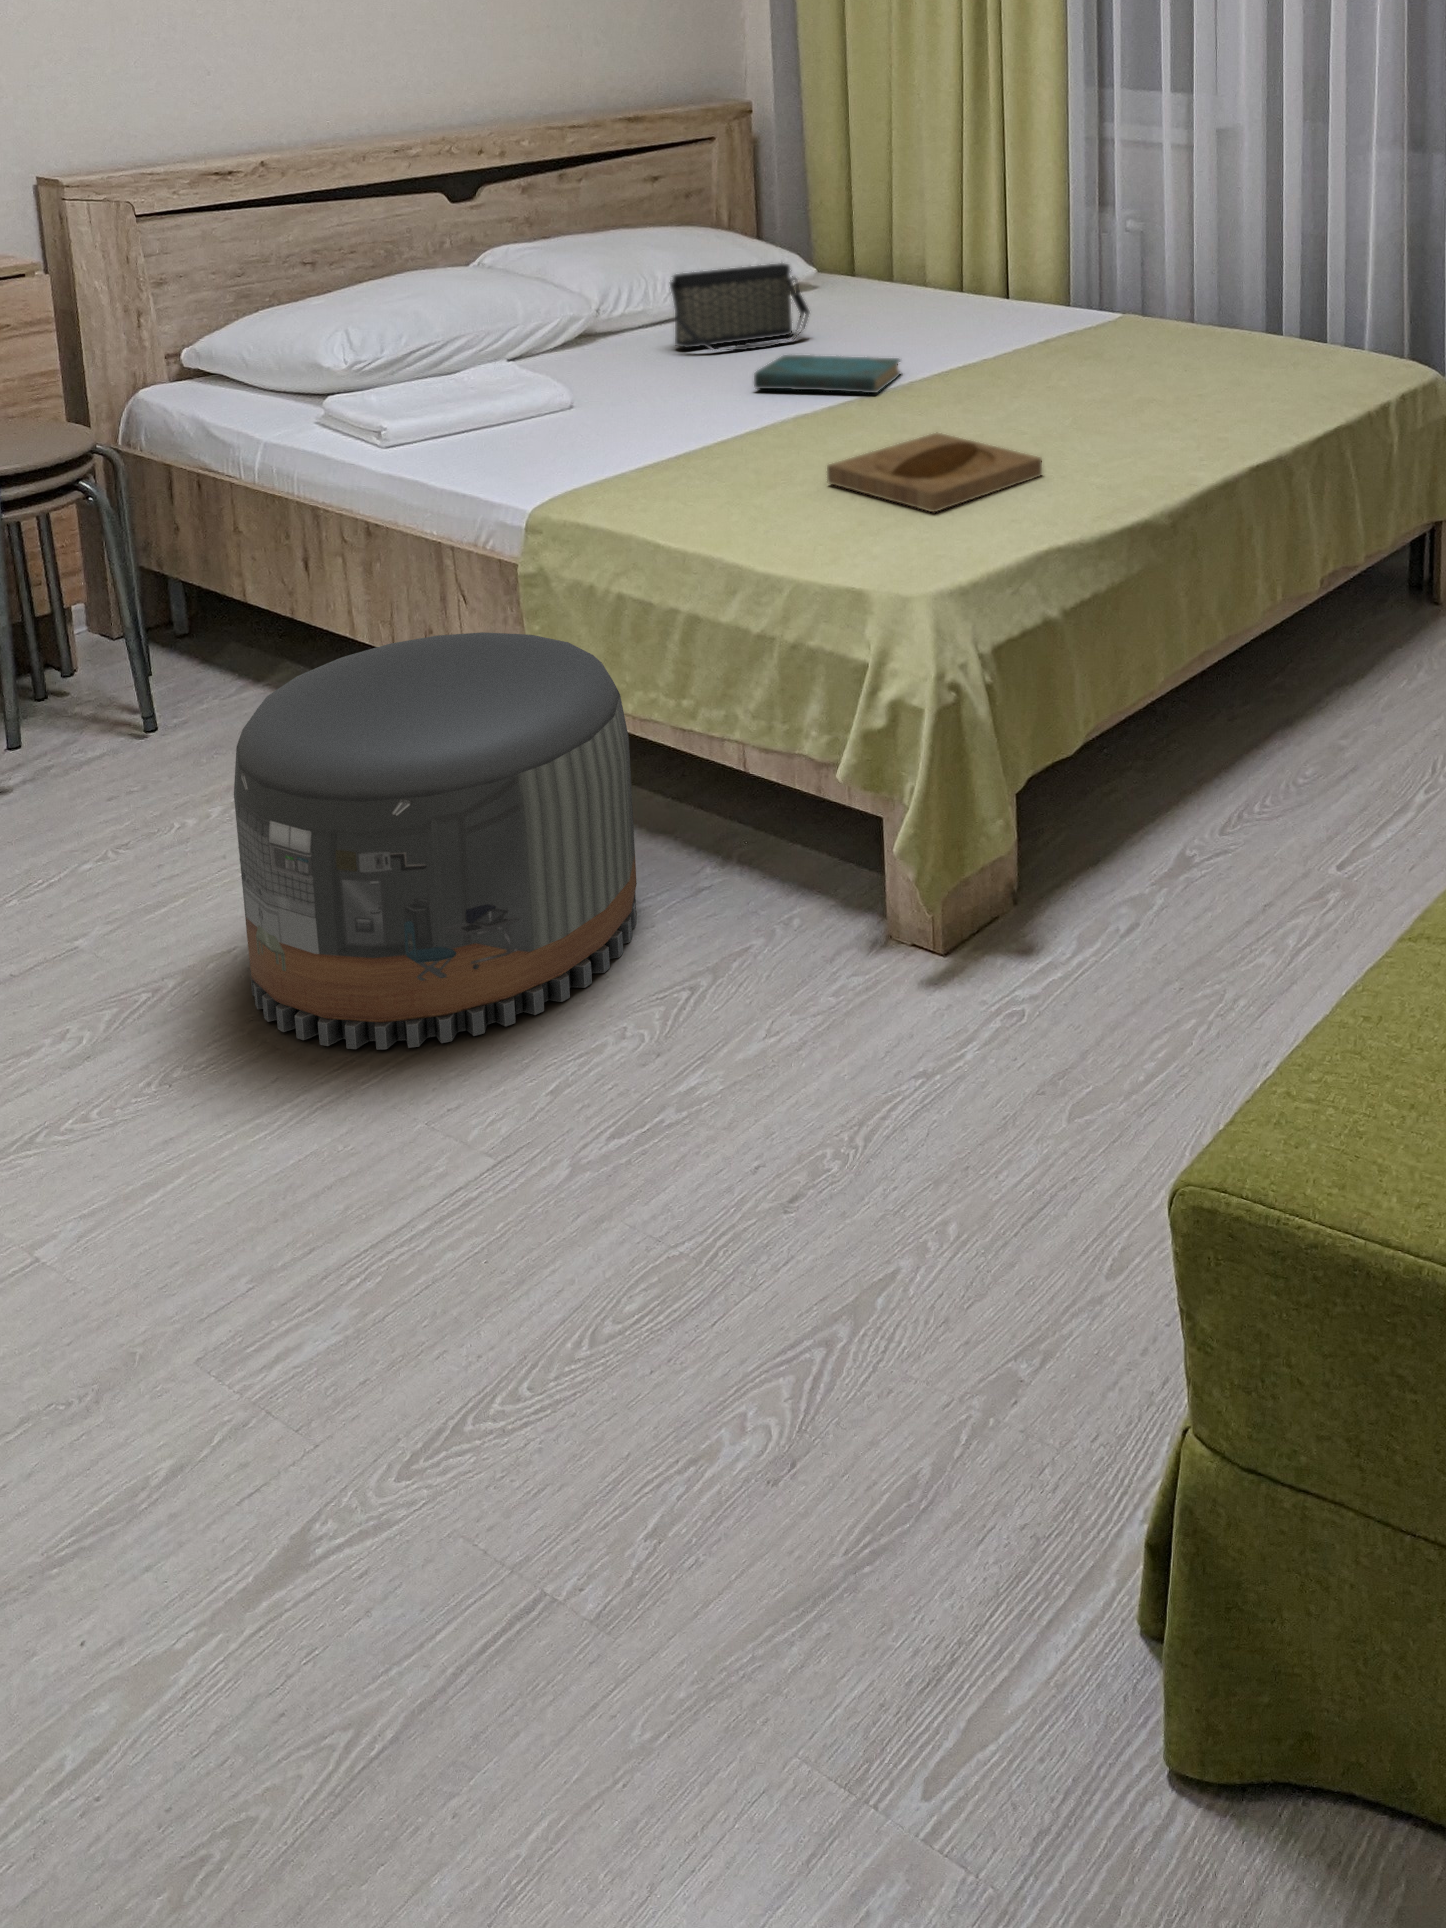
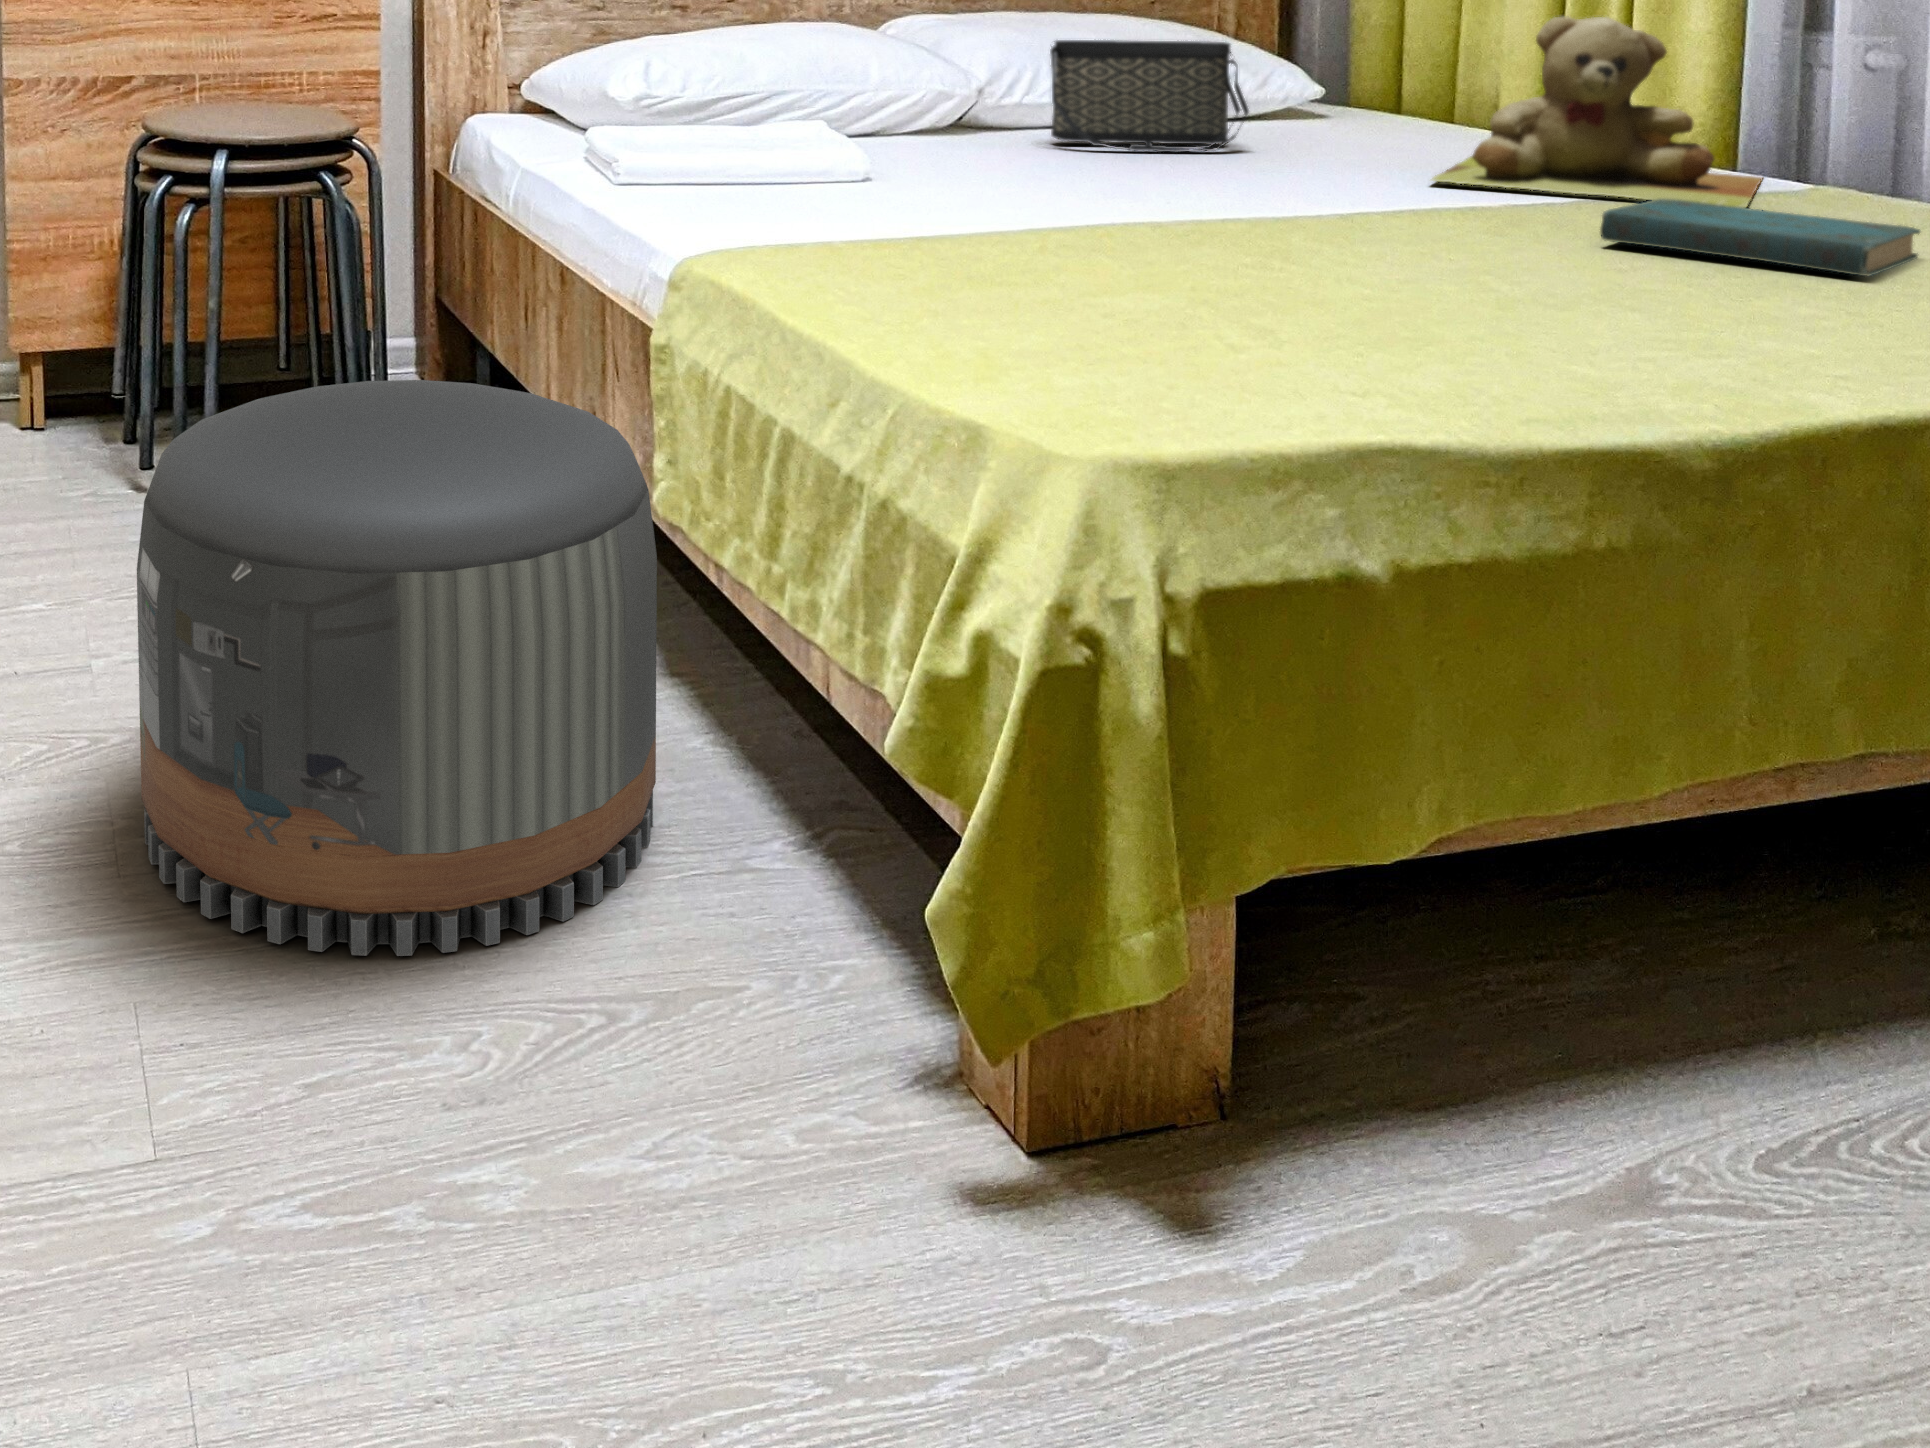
teddy bear: none [939,237,1106,353] -> present [1432,16,1762,208]
book: present [754,355,900,393] -> present [1600,199,1920,276]
tray: present [827,433,1042,512] -> none [1075,247,1464,346]

